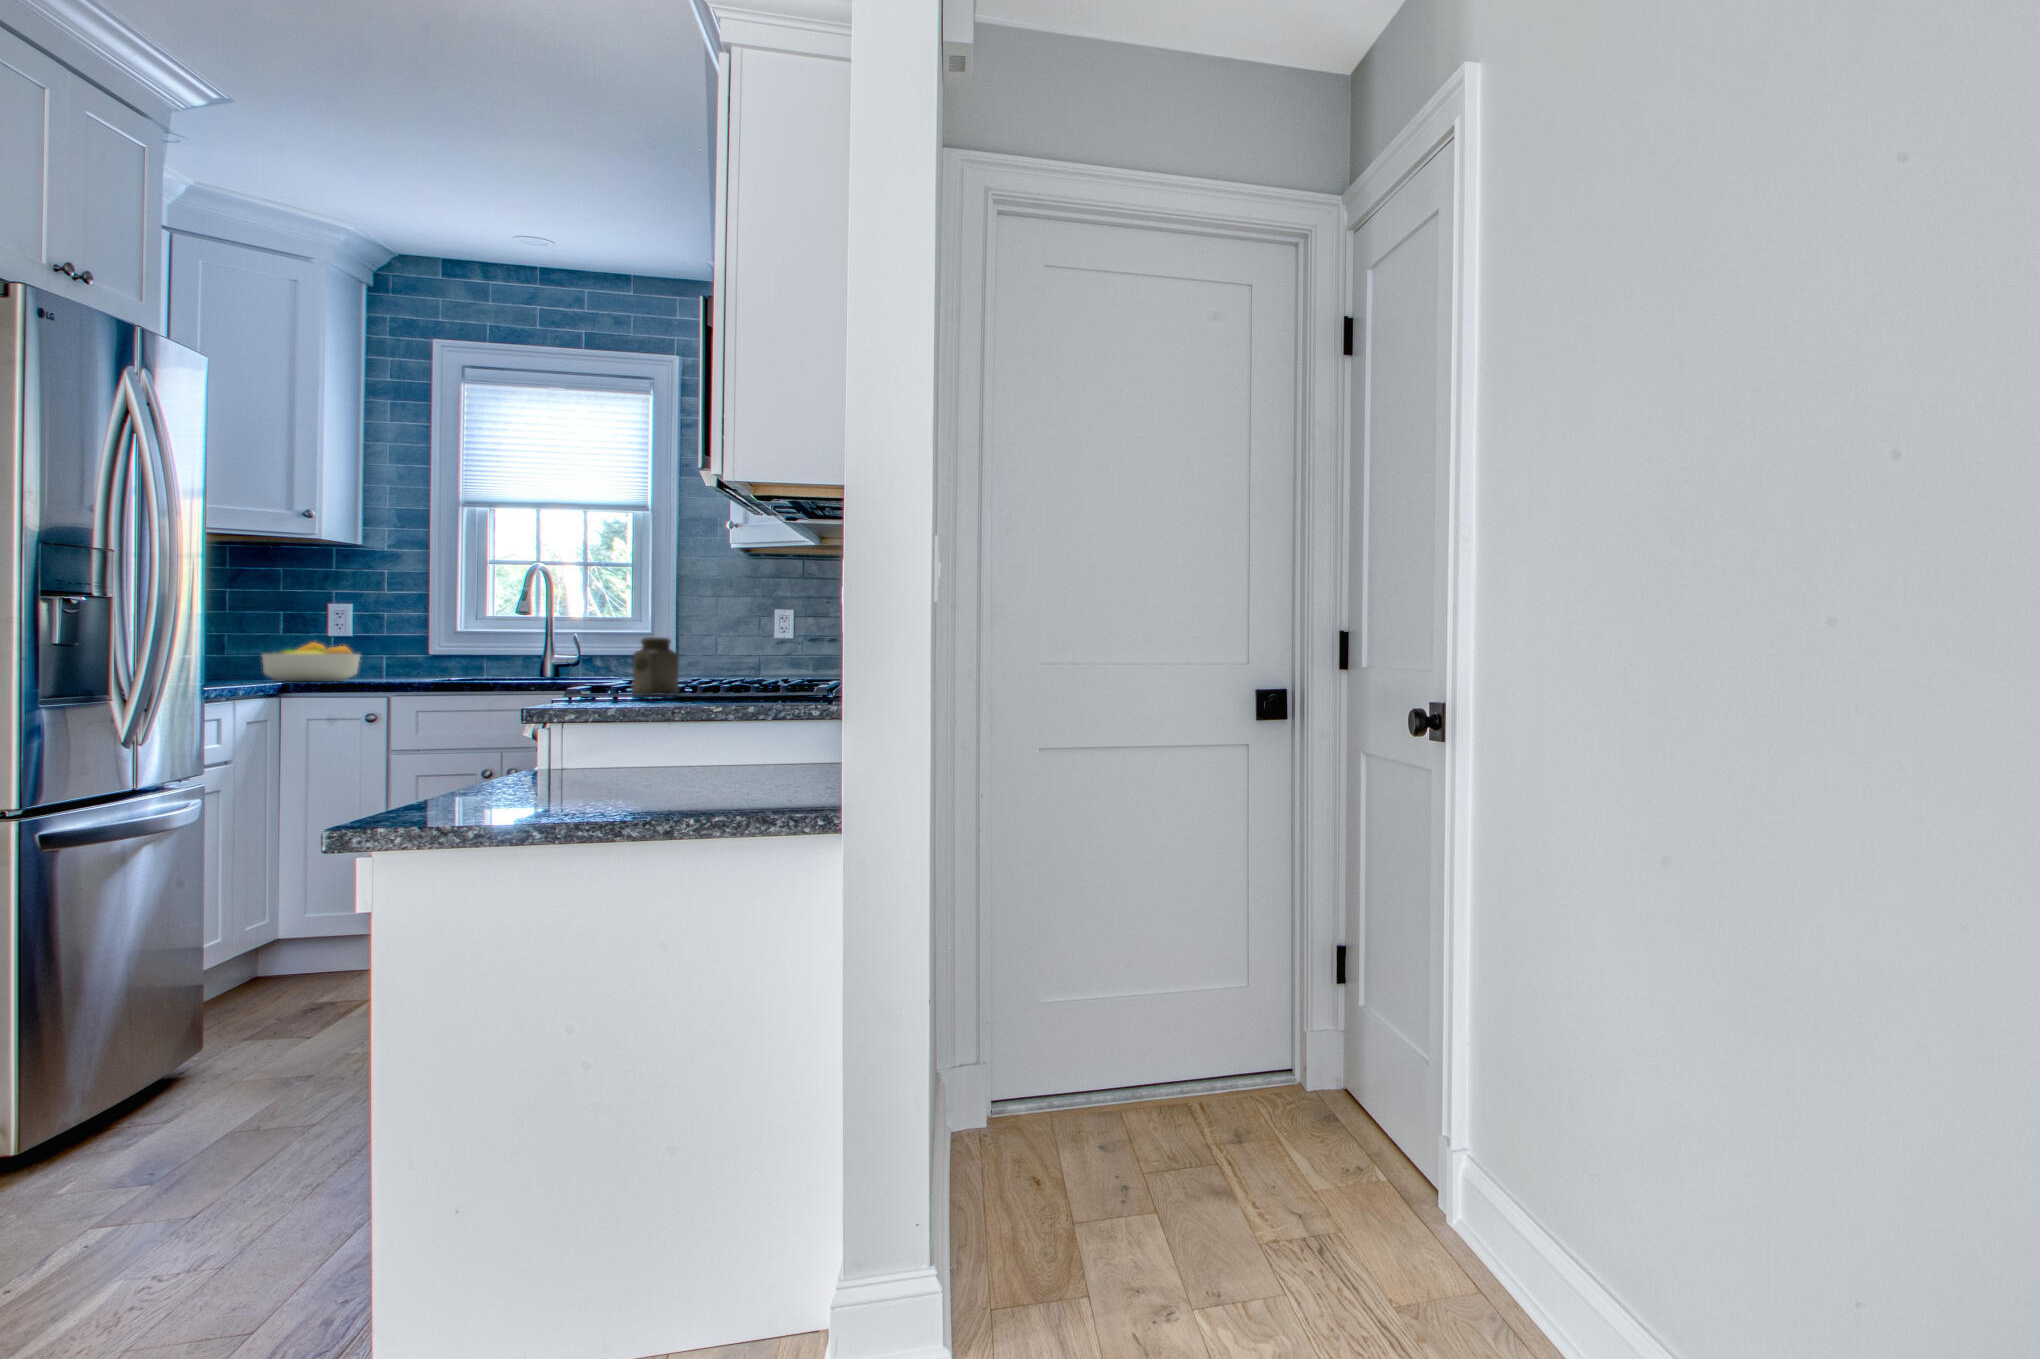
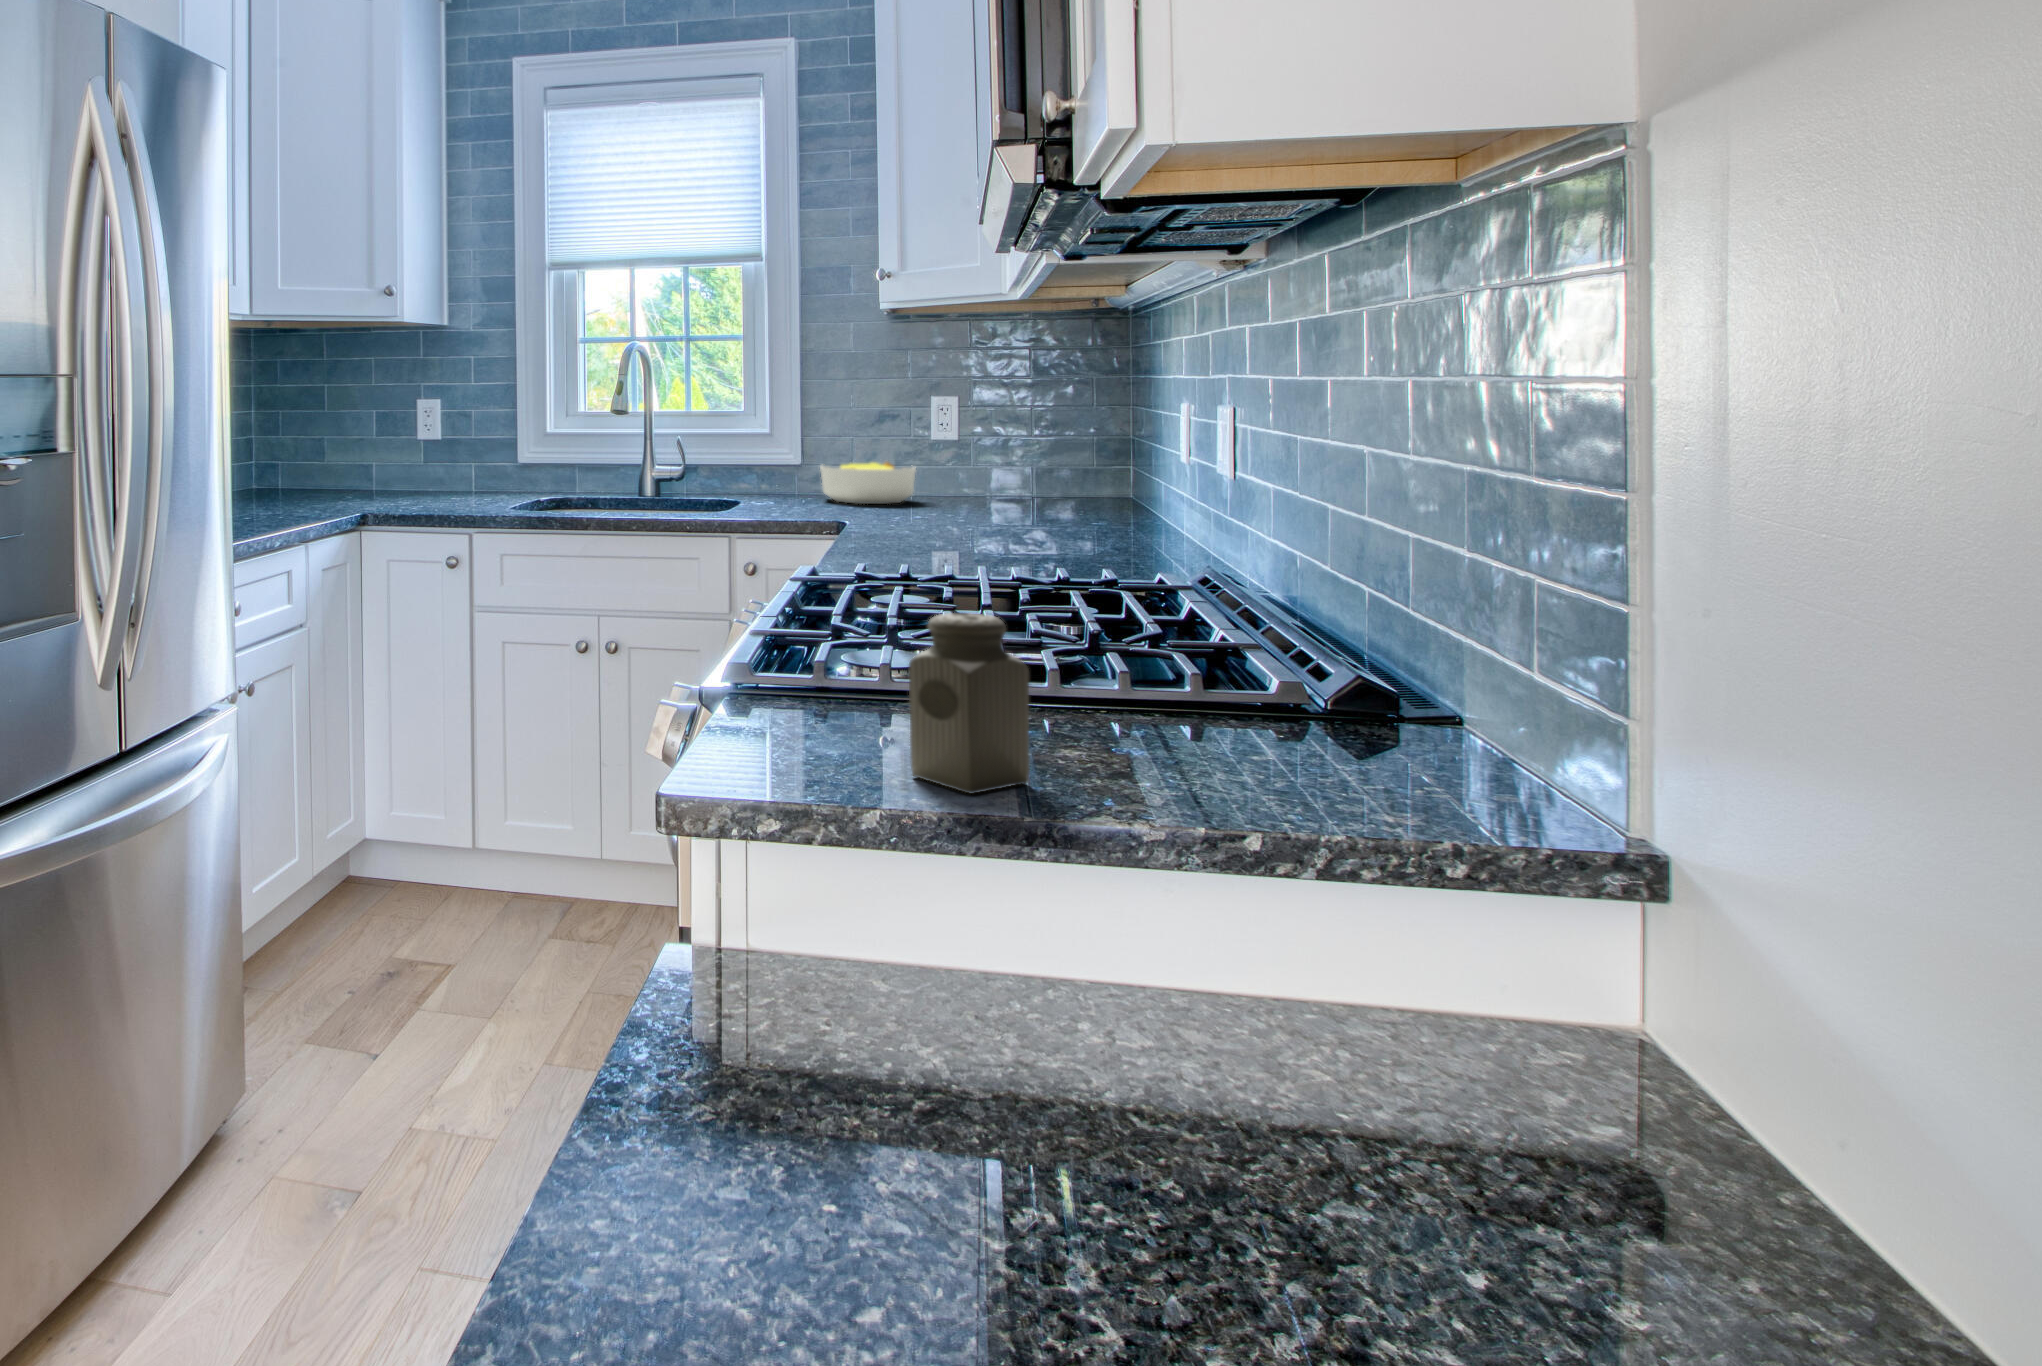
fruit bowl: present [262,642,360,681] -> present [820,463,916,504]

